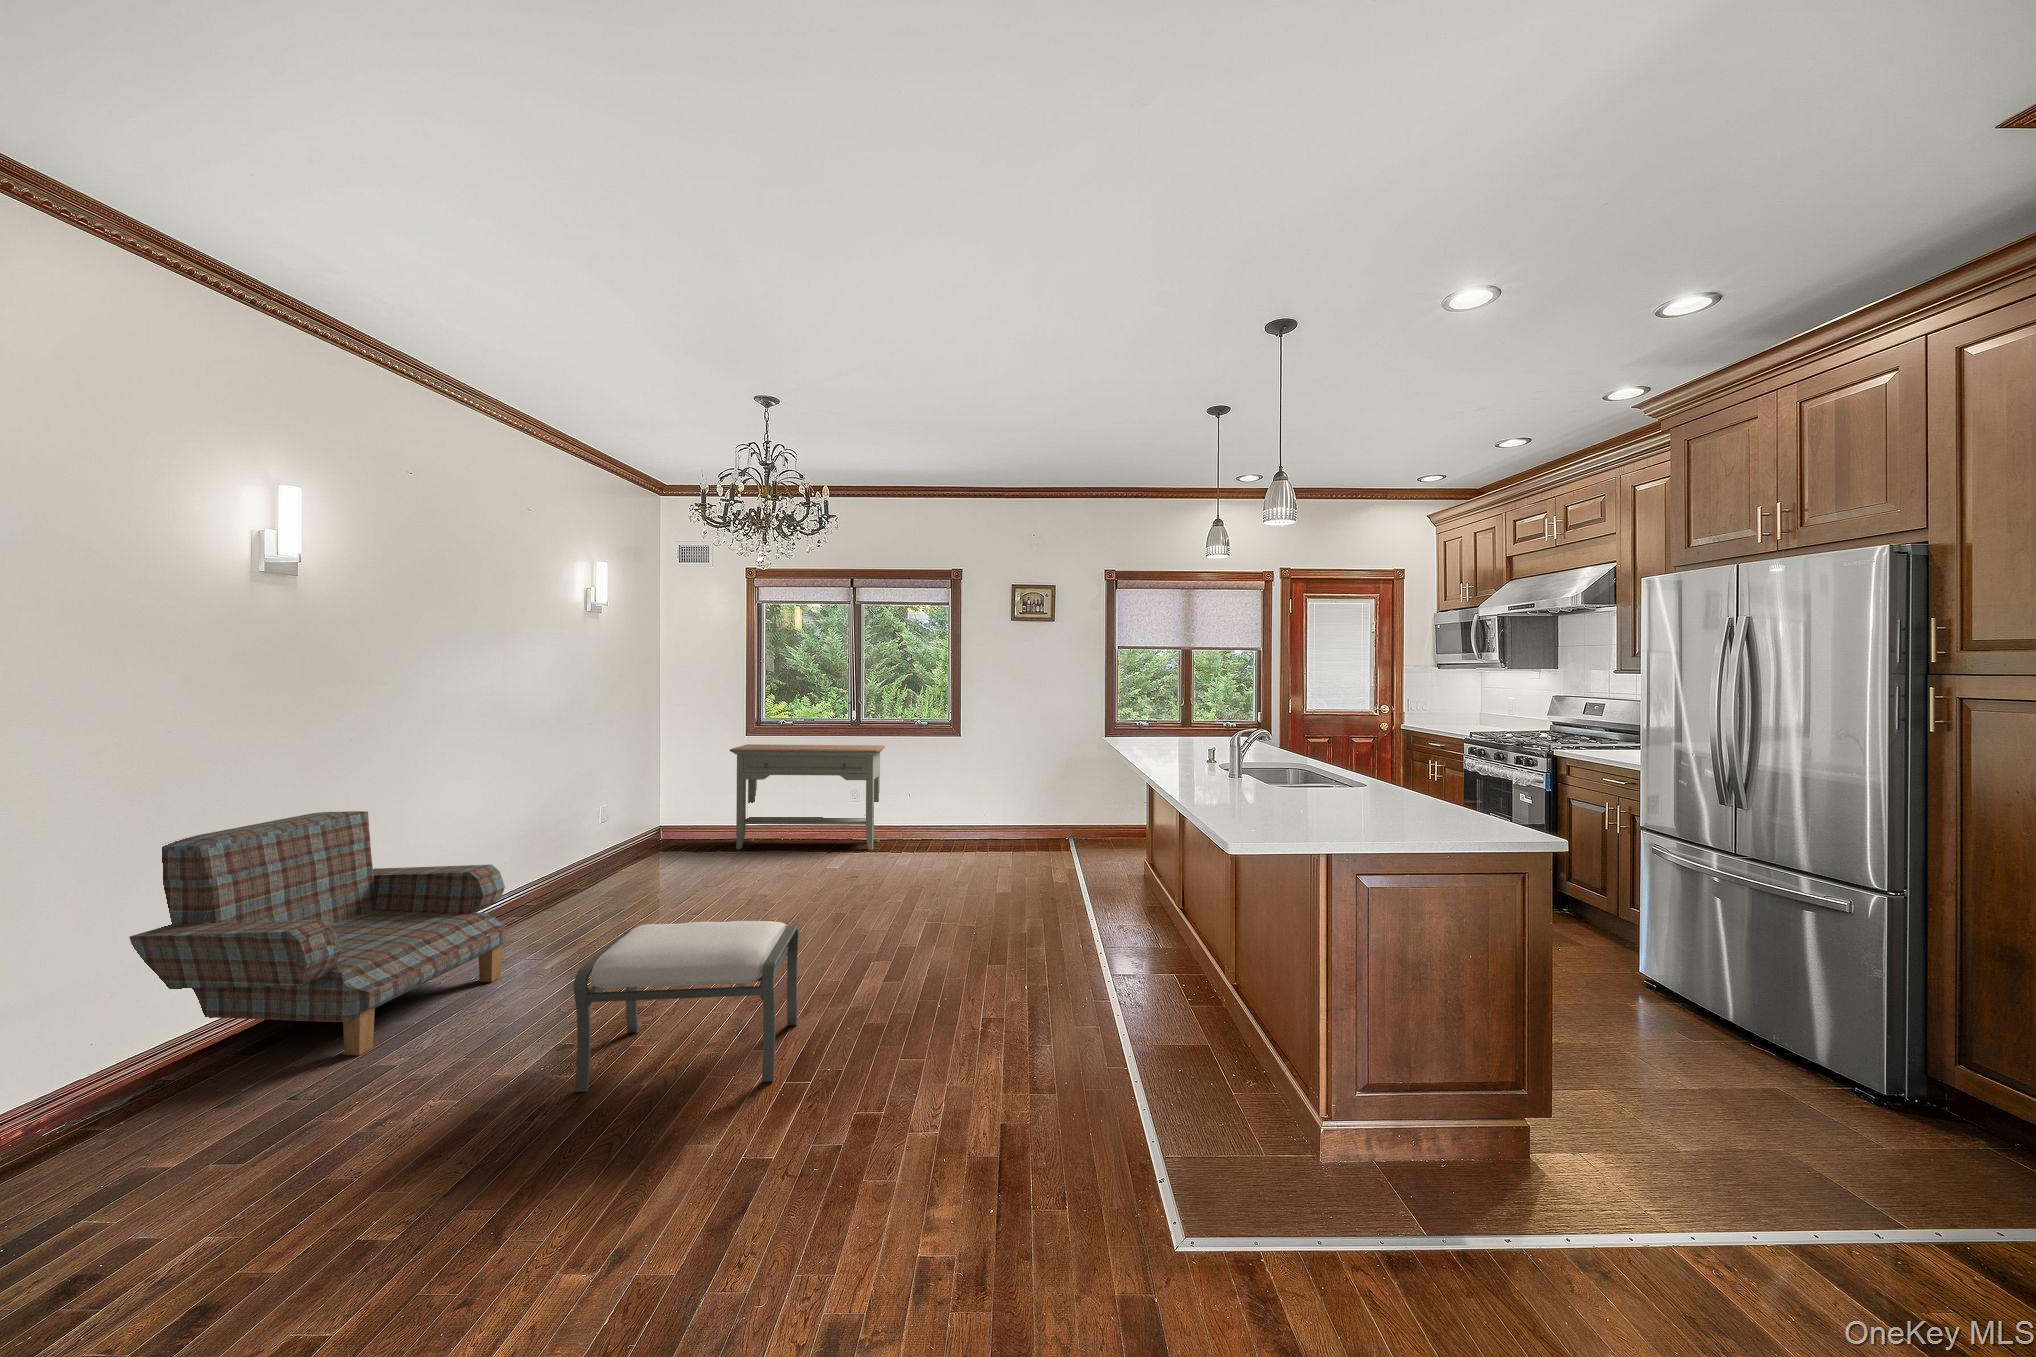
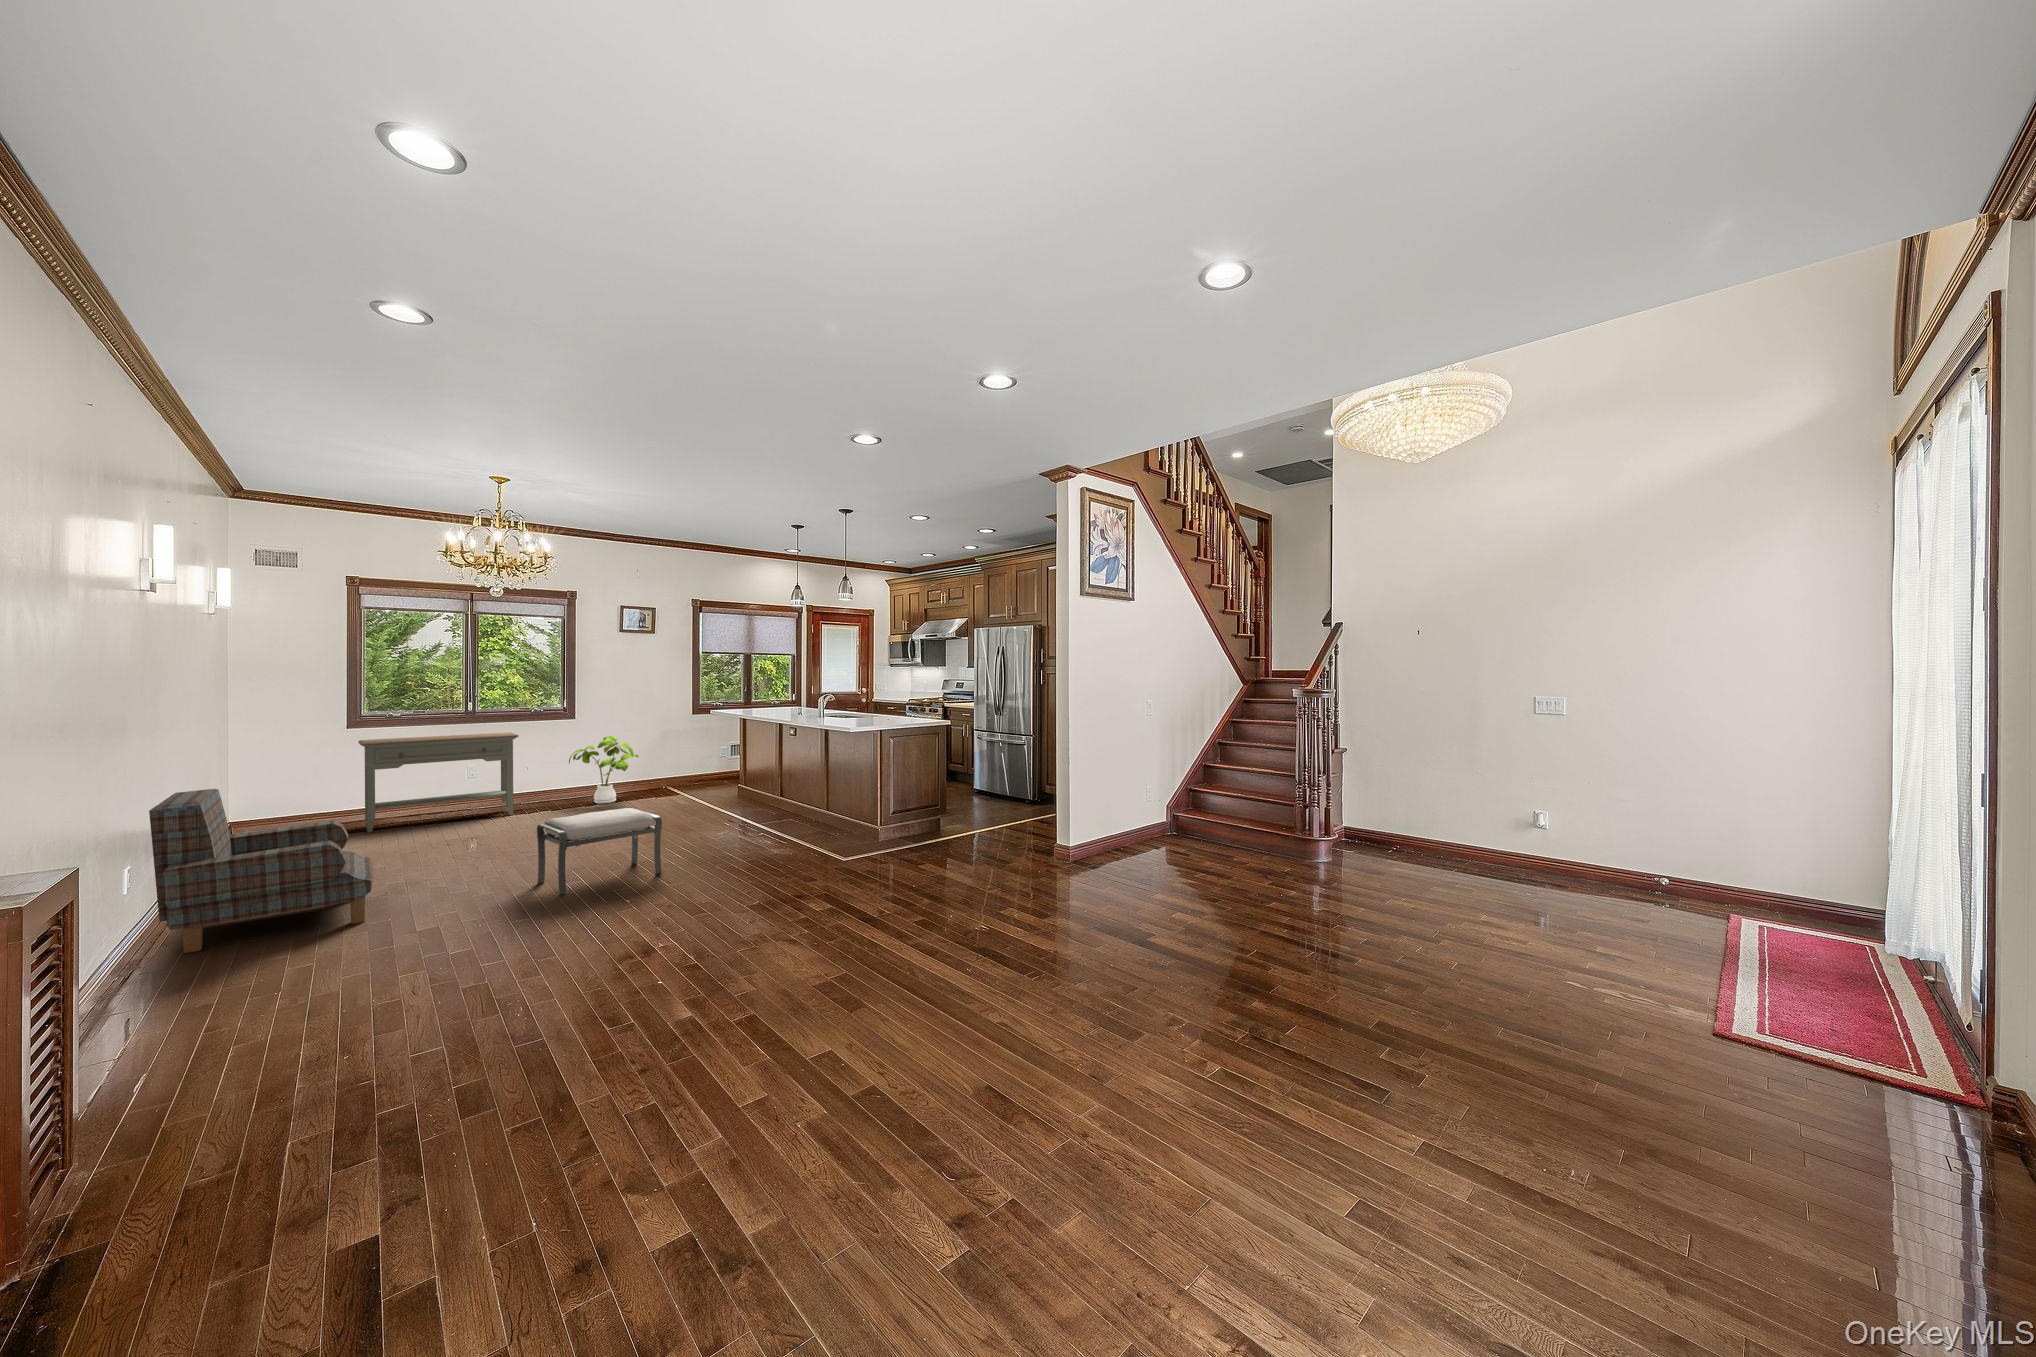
house plant: none [941,759,1026,849] -> present [569,736,638,804]

